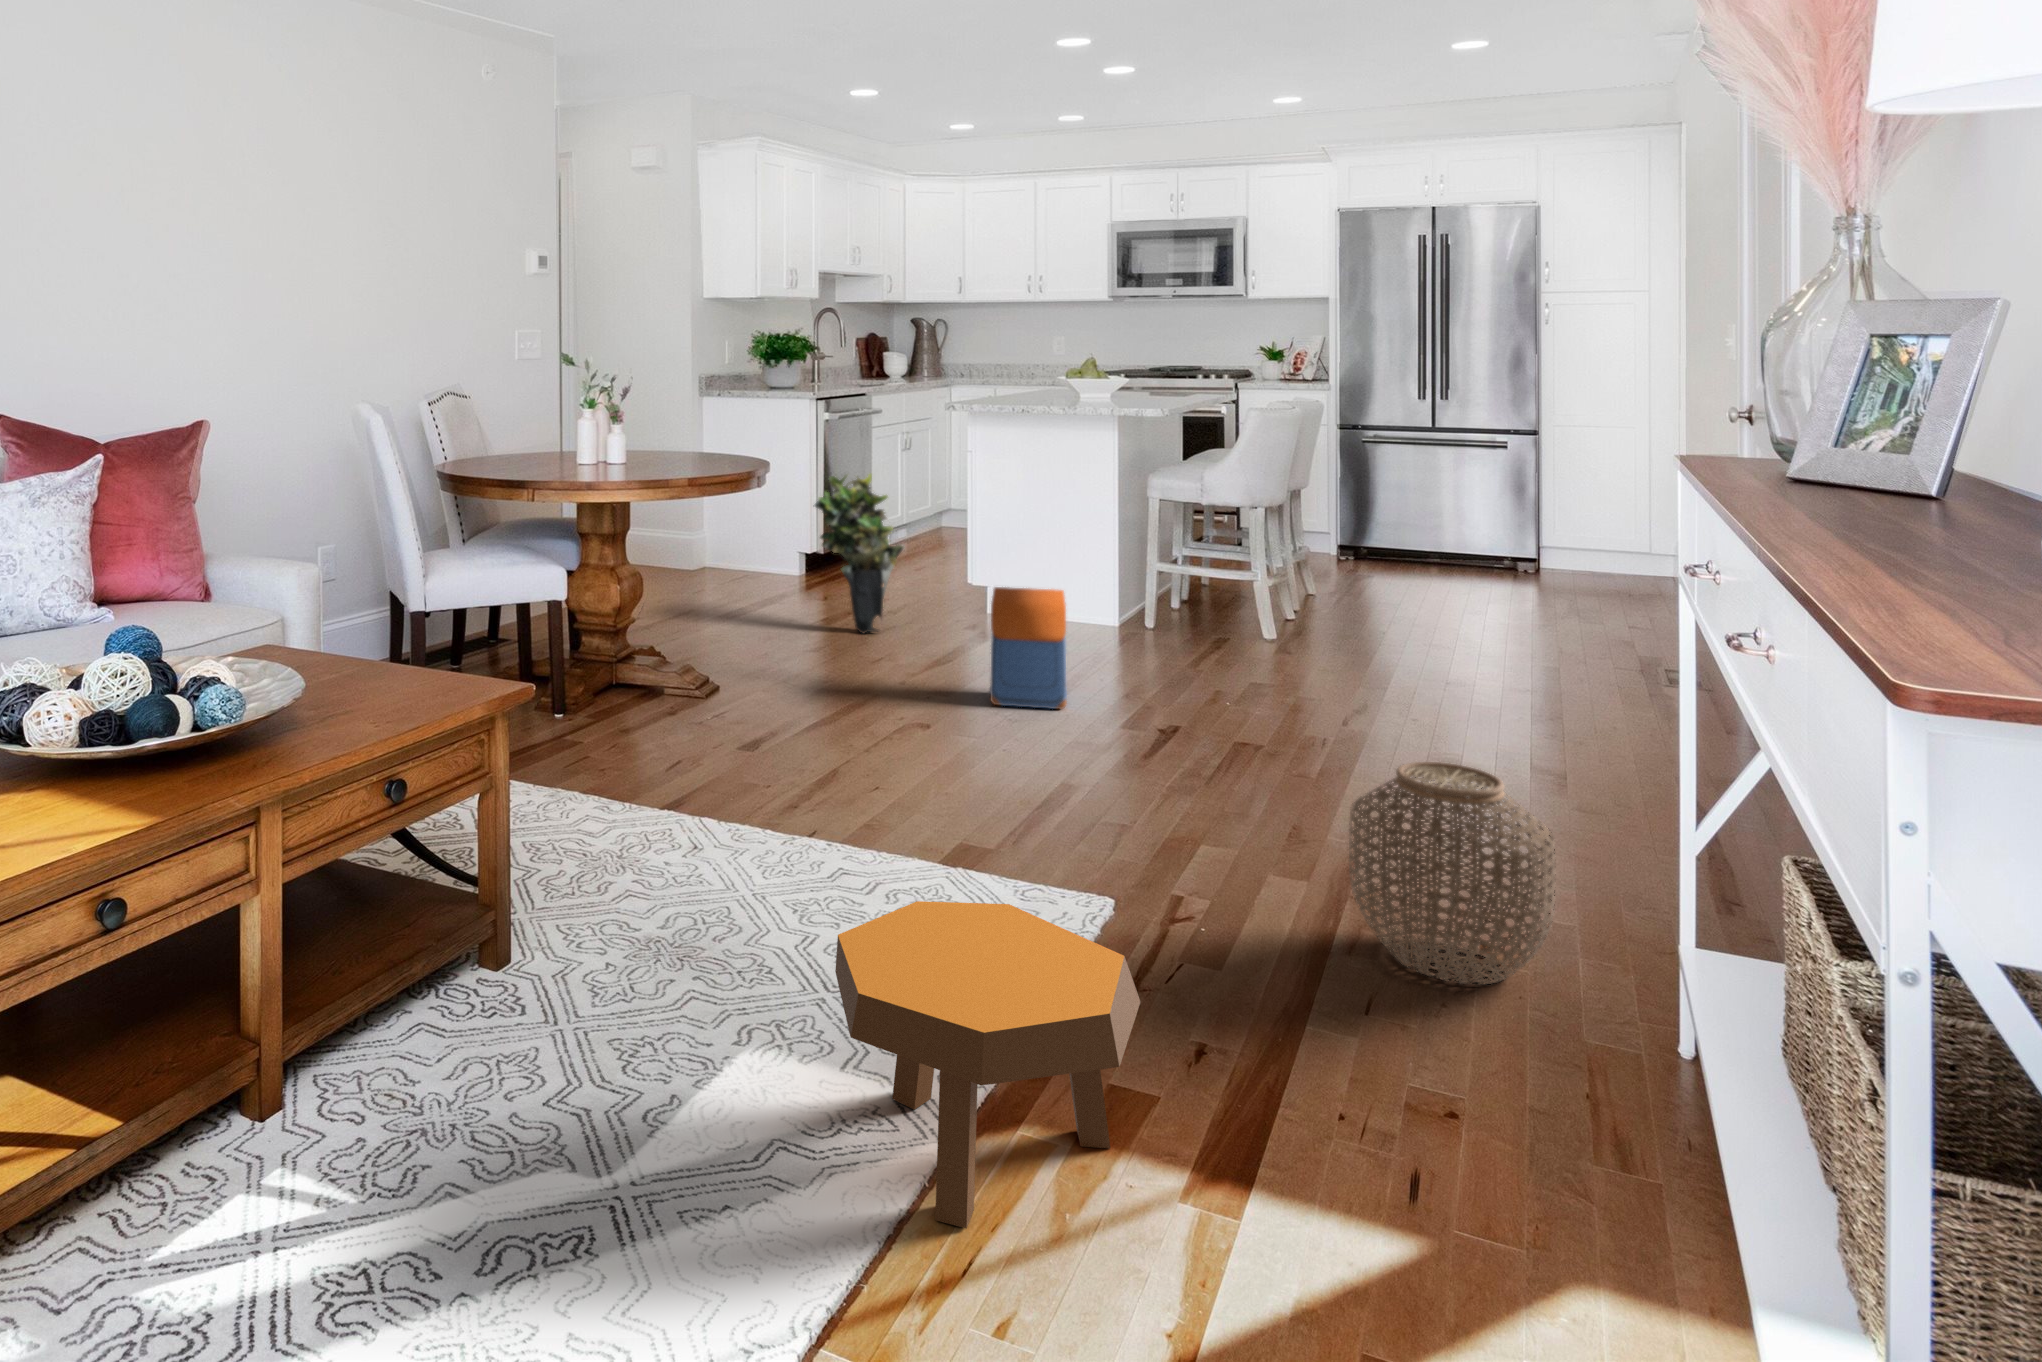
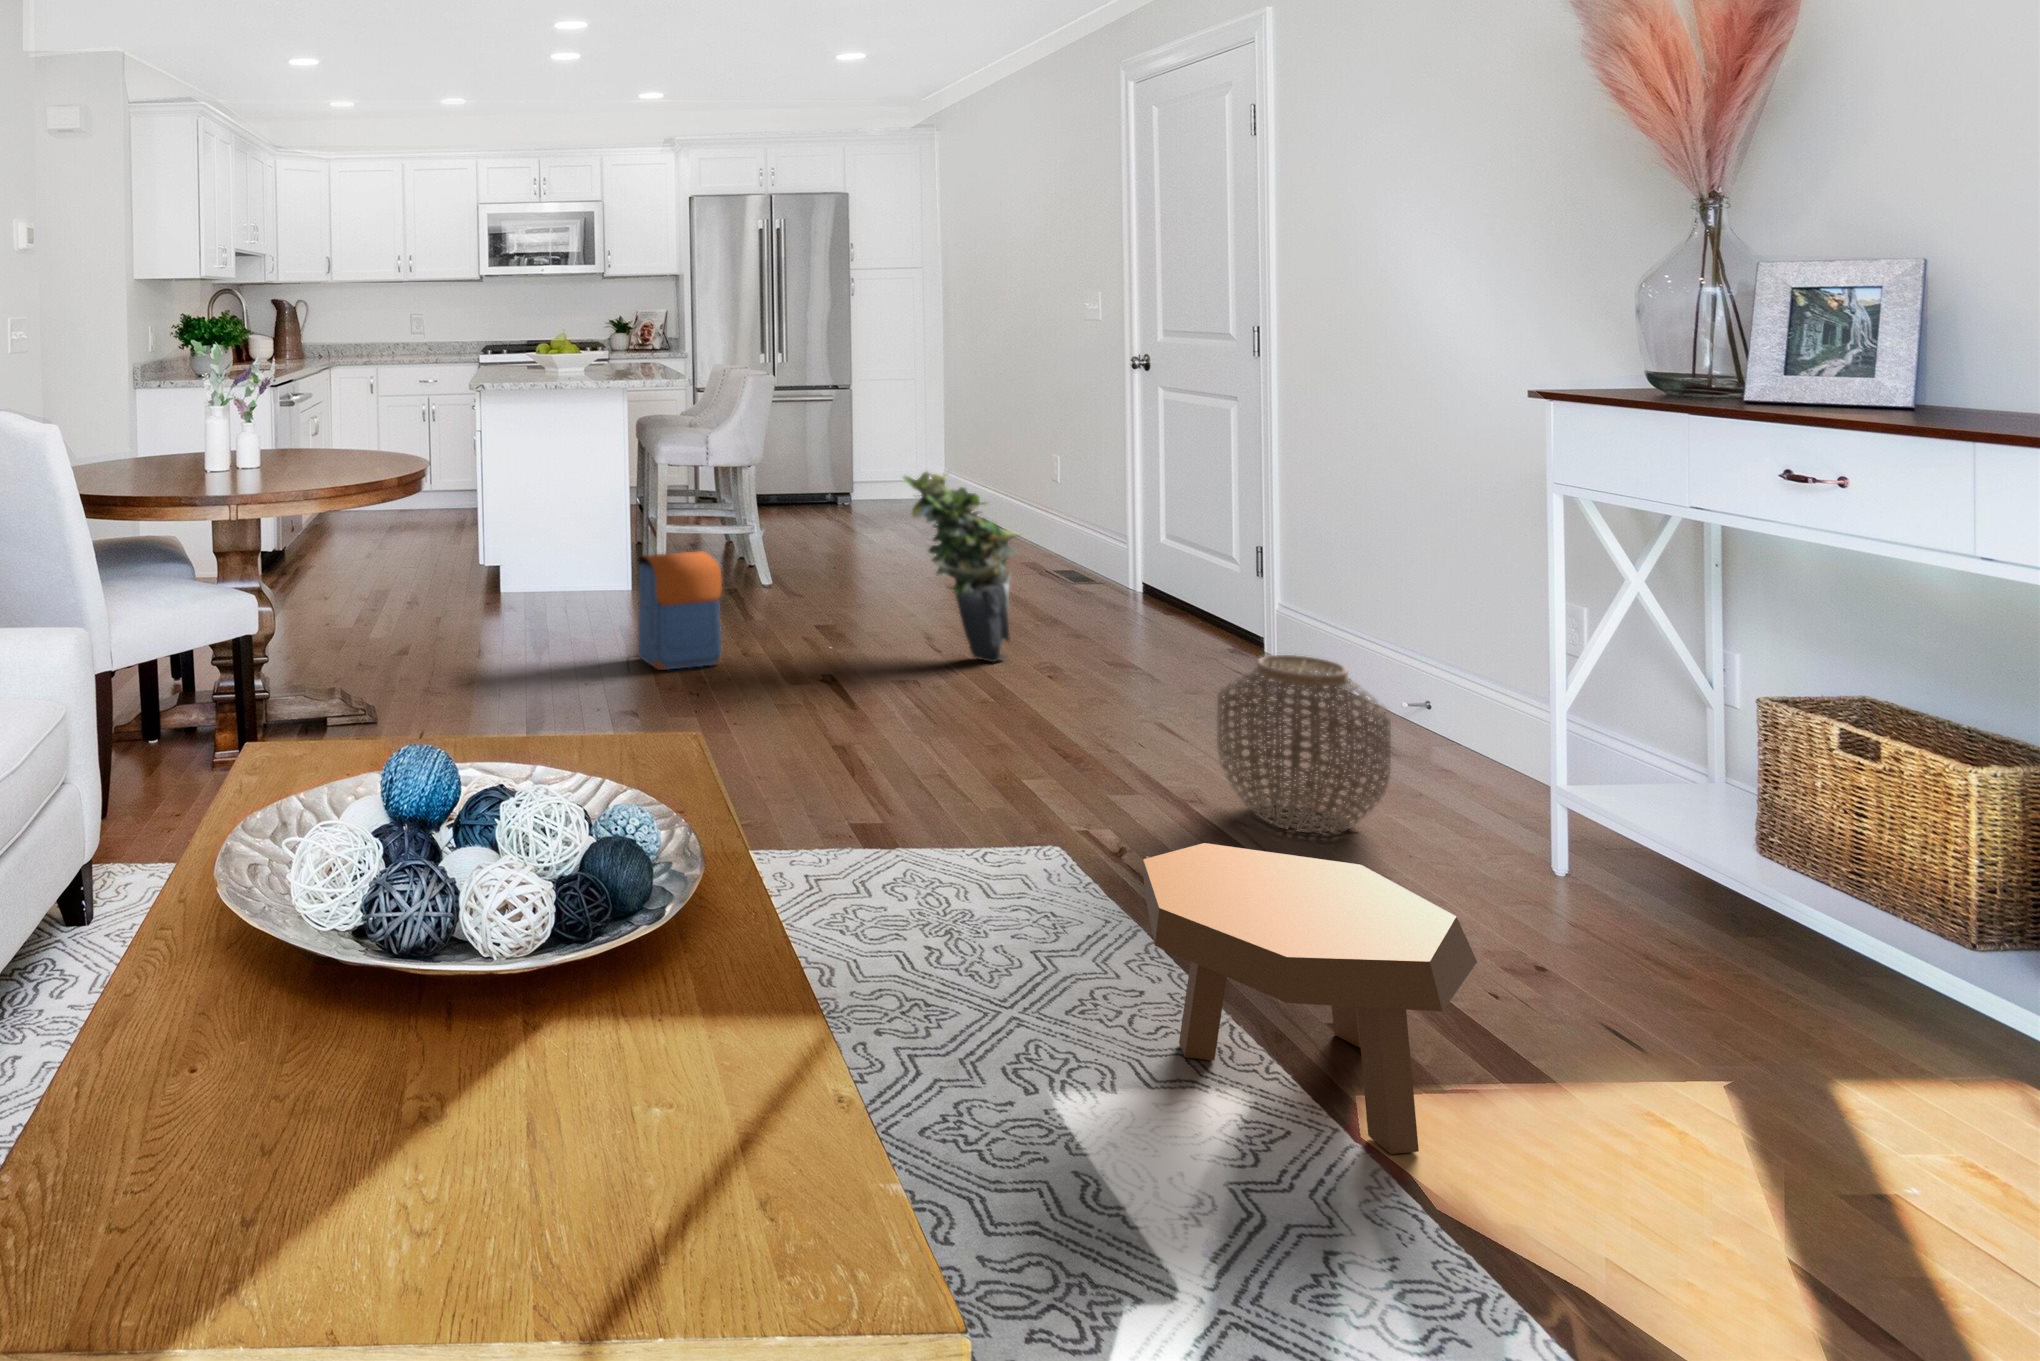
potted plant: present [814,474,904,633] -> present [903,472,1018,662]

